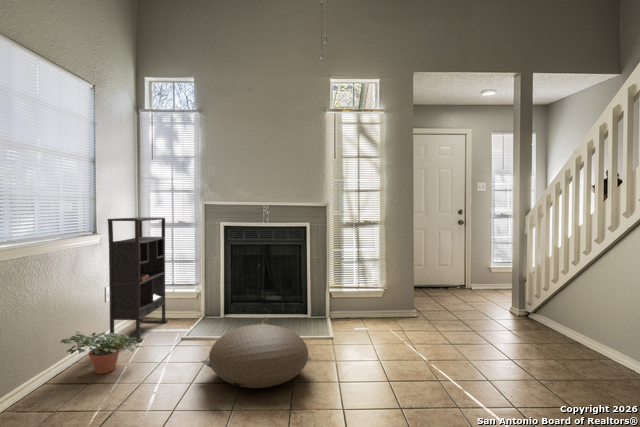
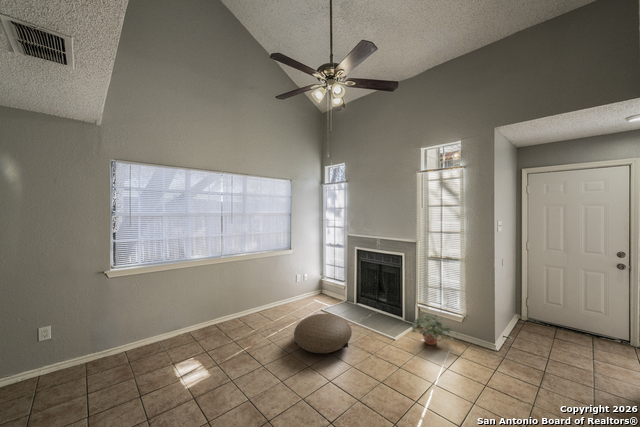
bookshelf: present [107,217,168,342] -> none [296,240,329,306]
potted plant: present [61,331,145,374] -> present [412,312,458,345]

